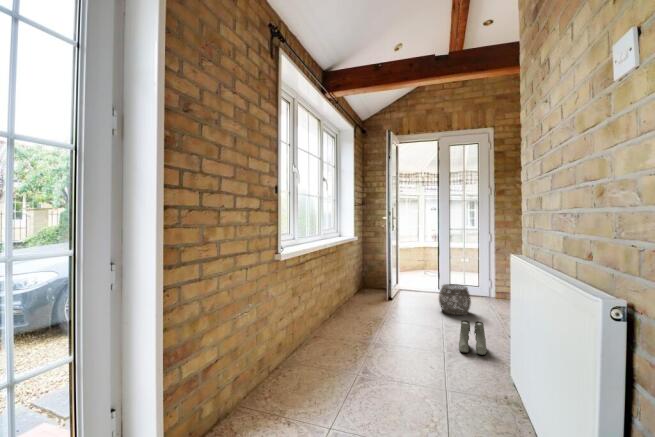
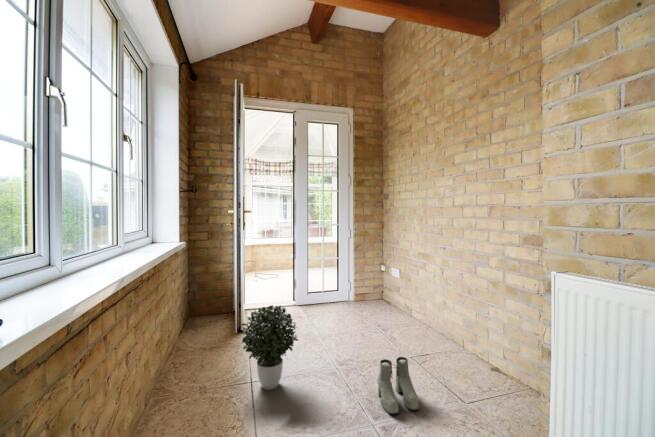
potted plant: none [377,276,412,327] -> present [241,305,298,390]
woven basket: present [439,284,471,315] -> none [312,296,351,339]

